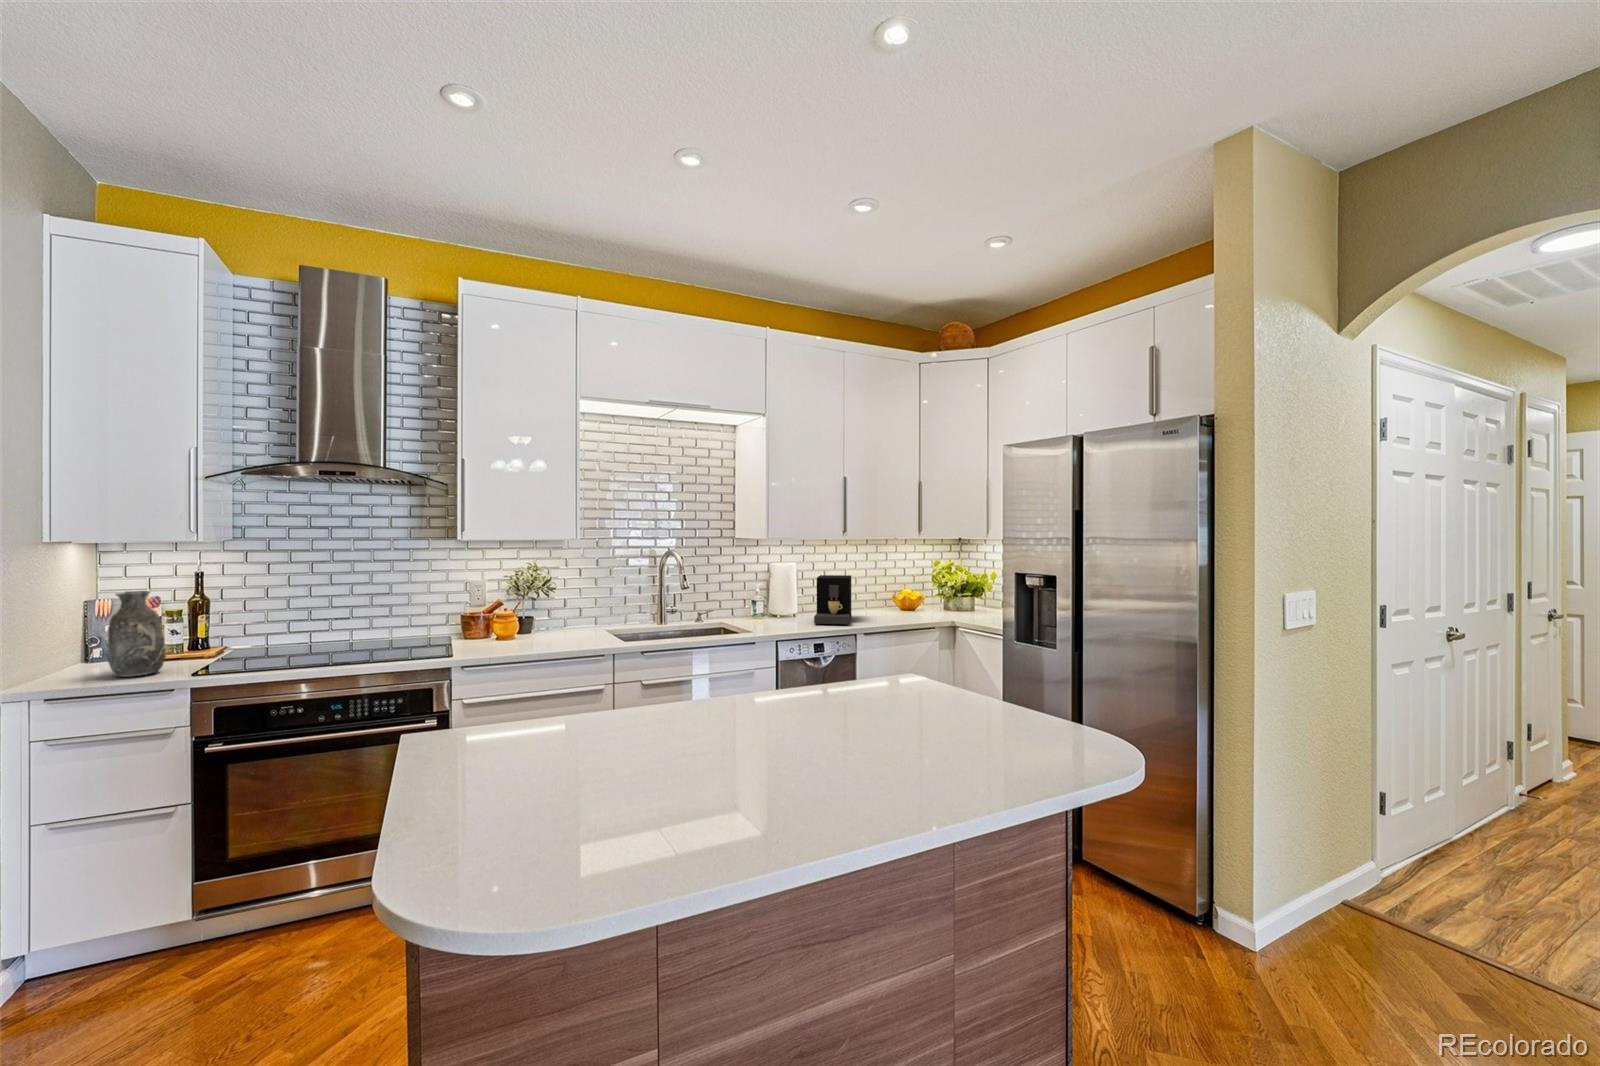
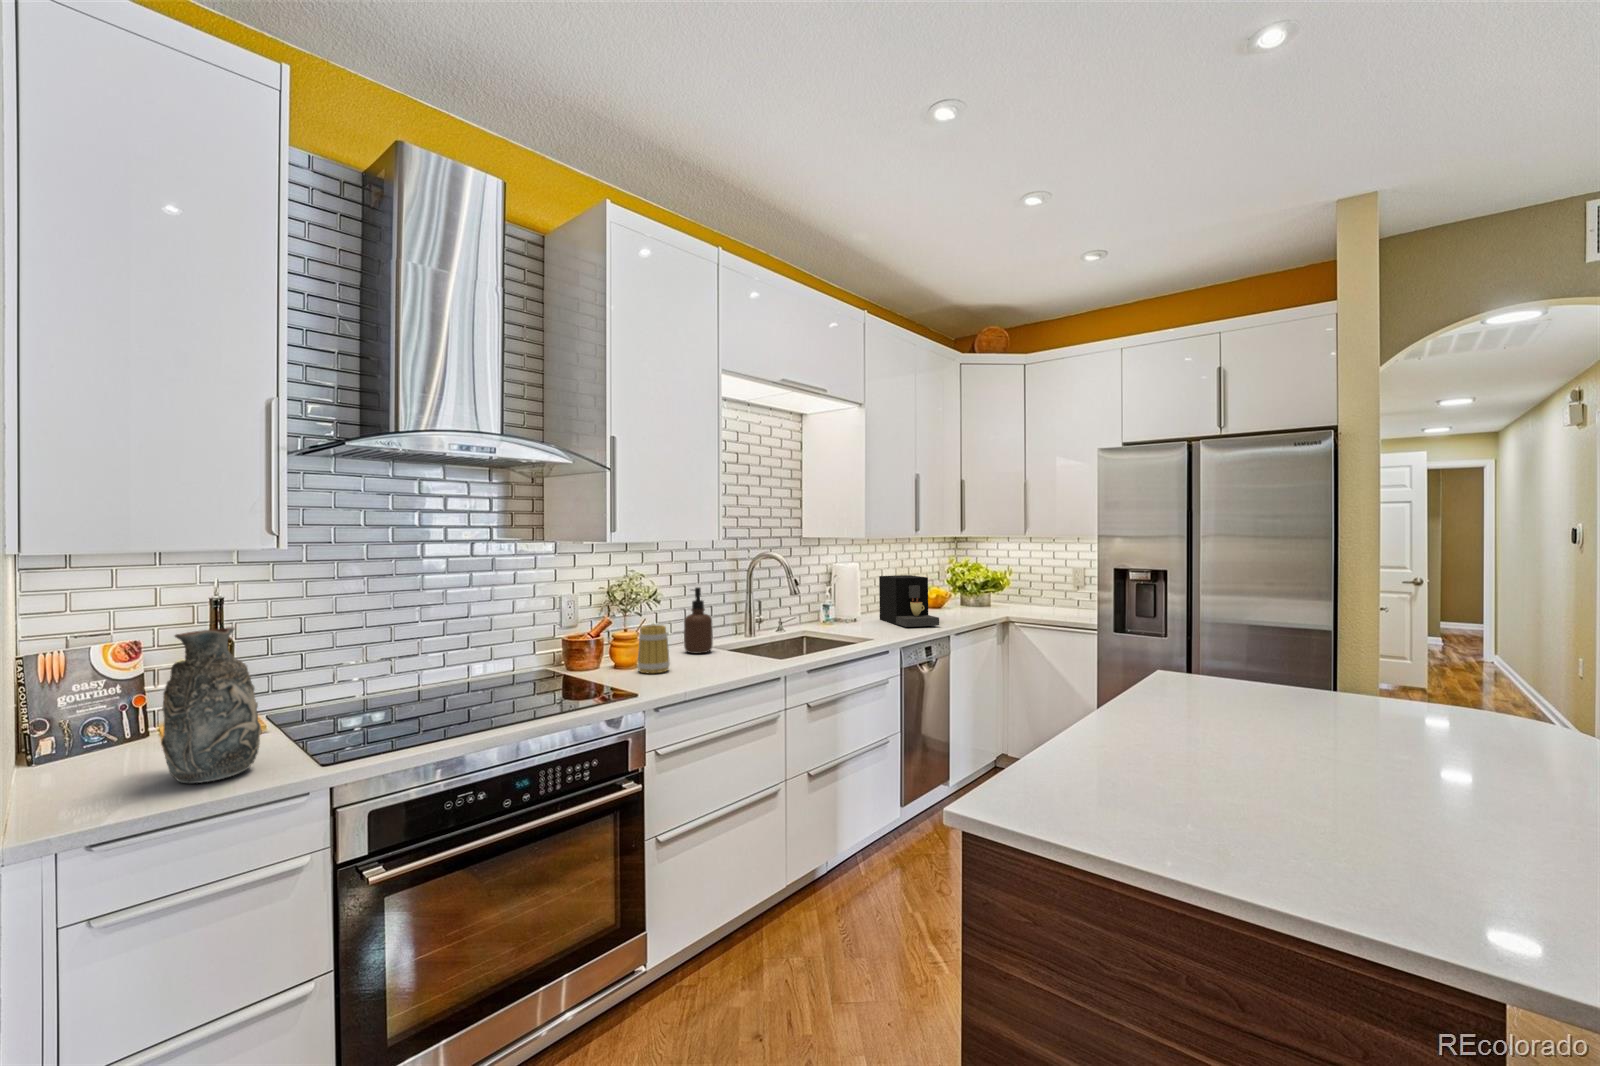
soap dispenser: none [570,579,594,633] -> present [684,587,713,653]
mug: none [495,606,522,644] -> present [638,624,670,673]

